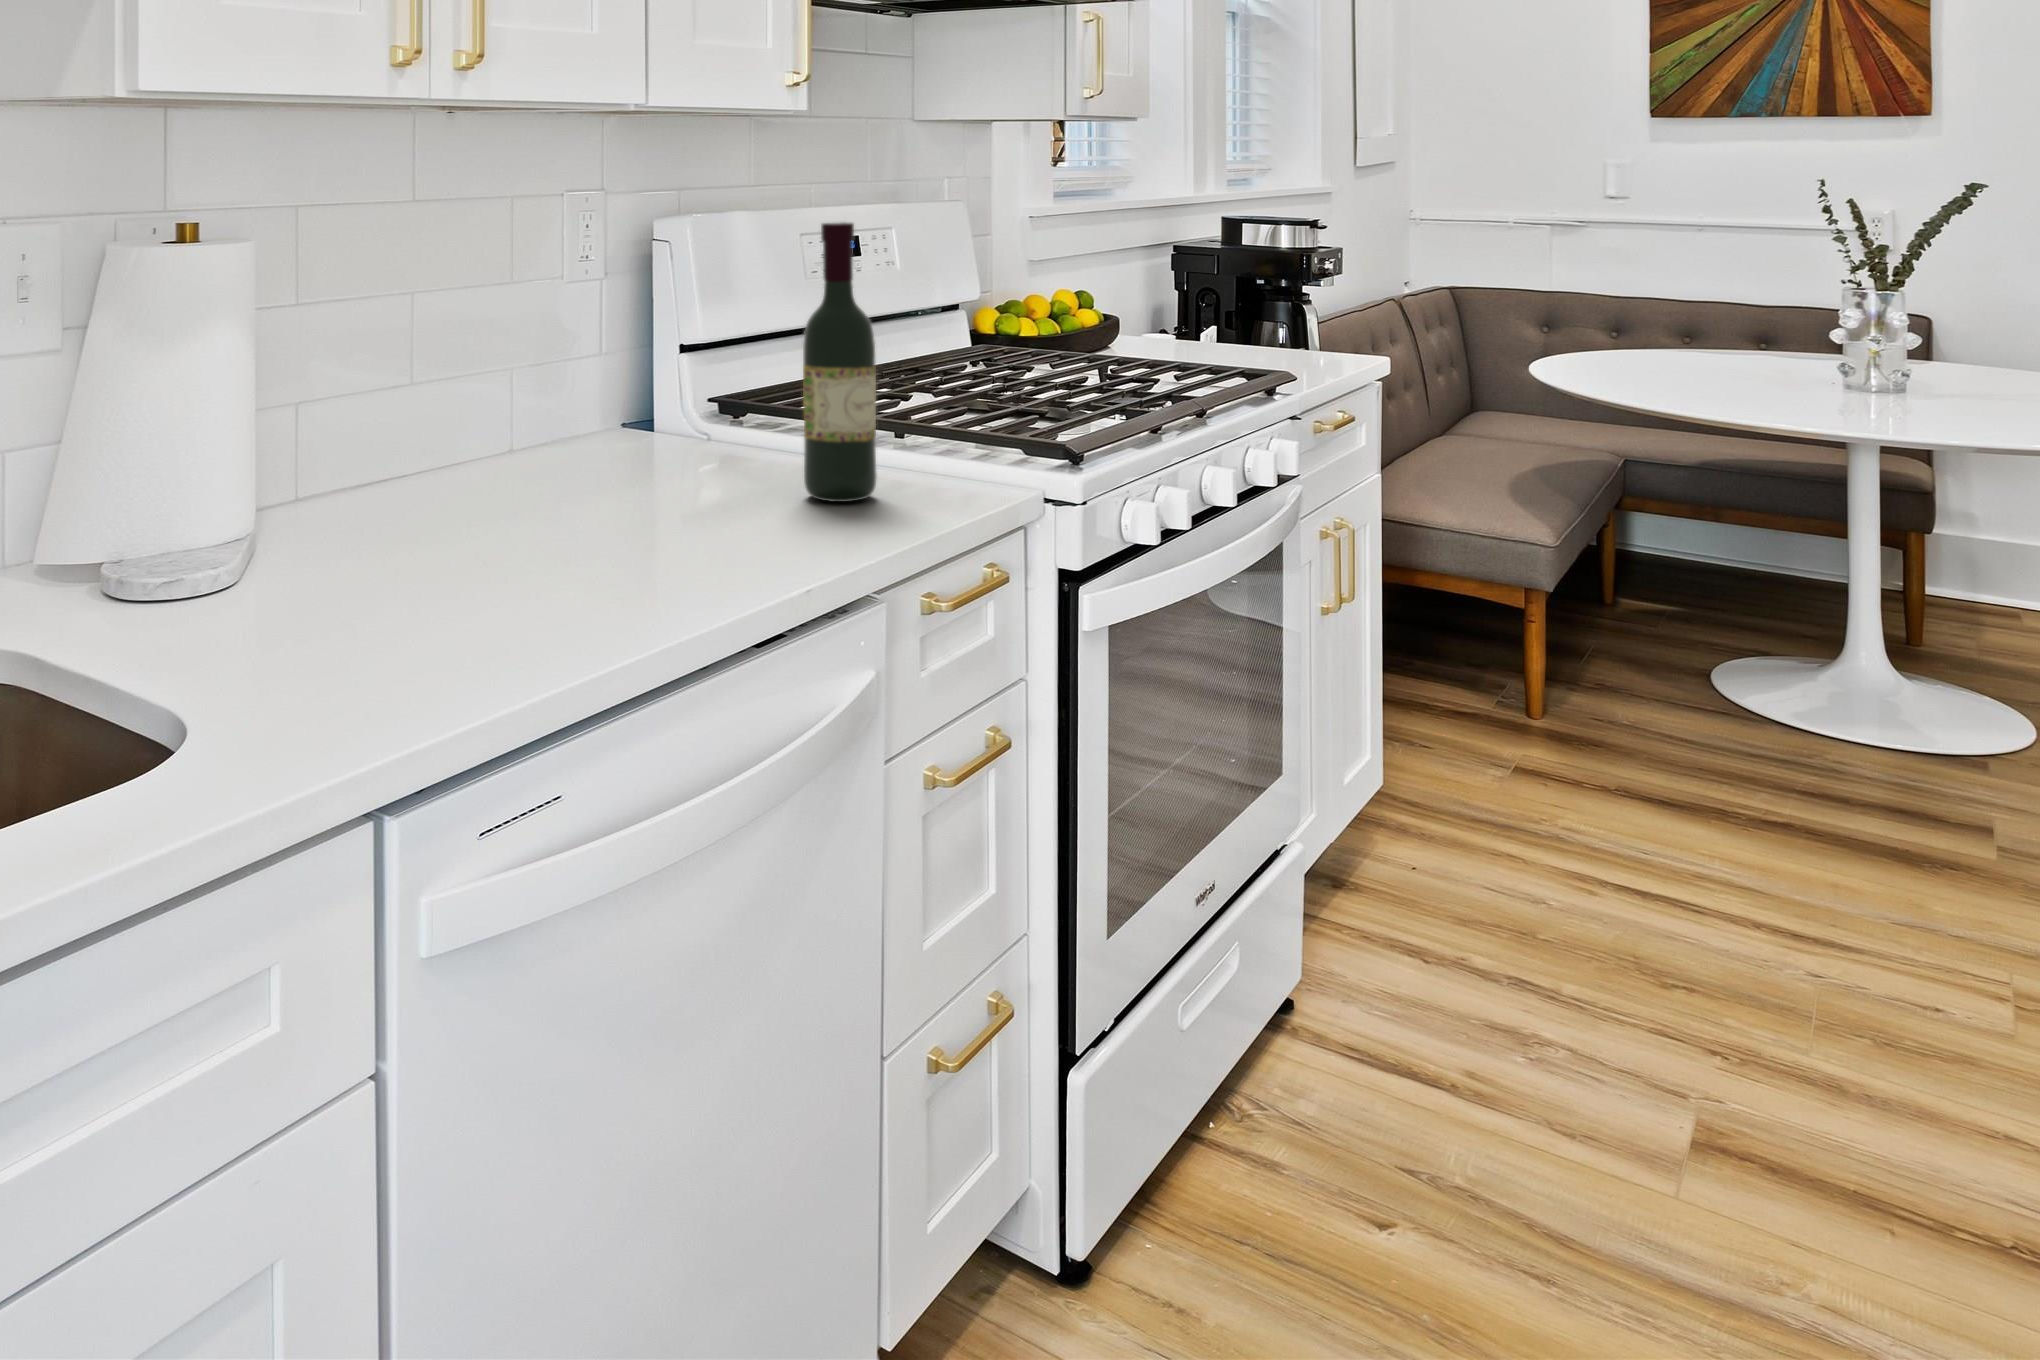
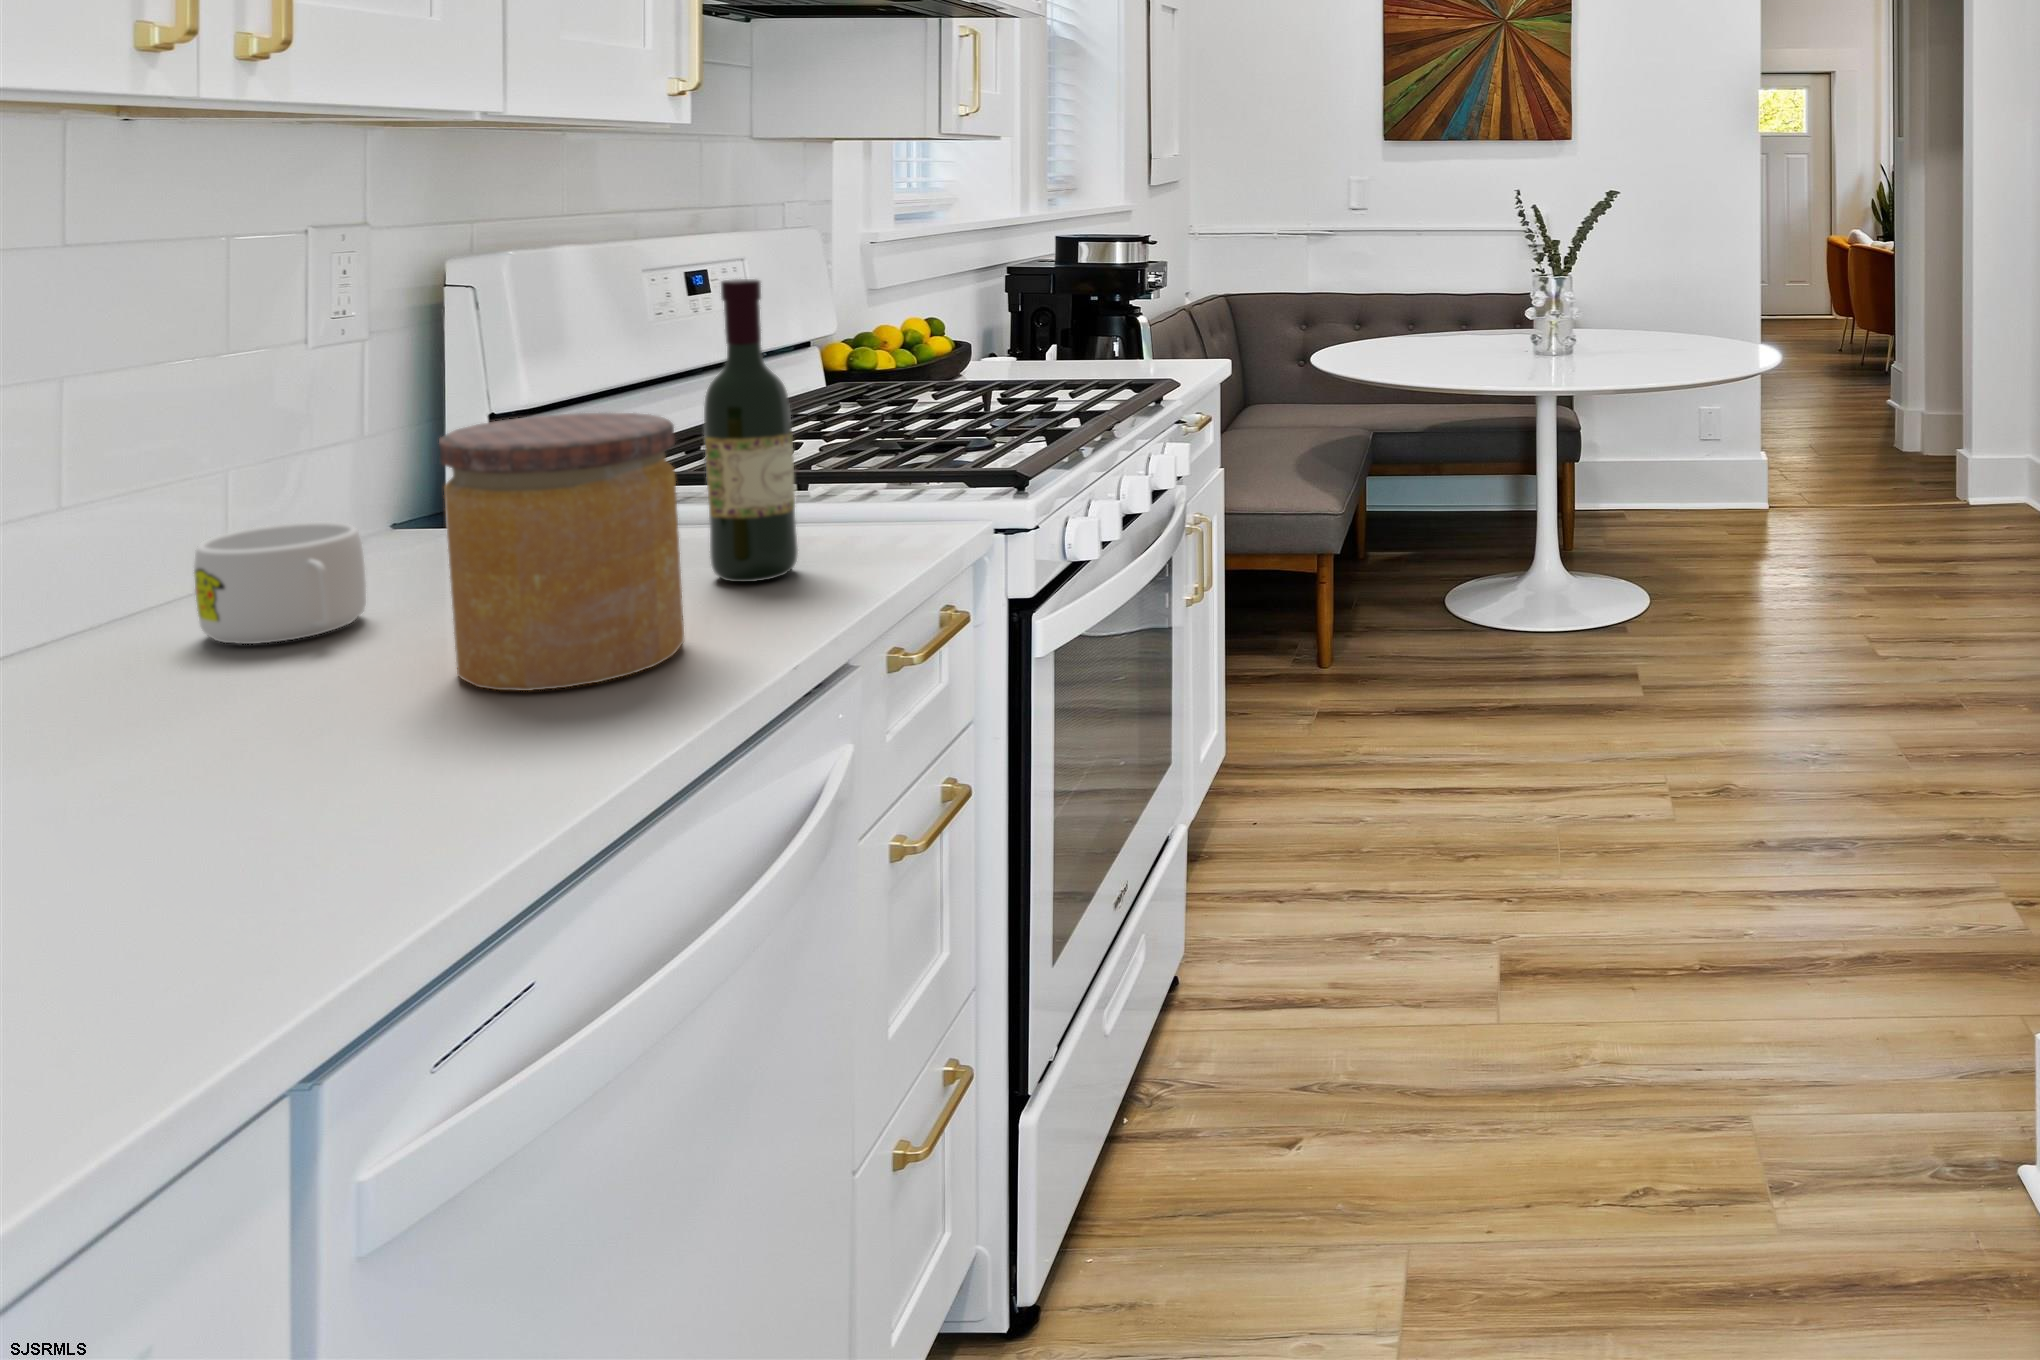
jar: none [582,331,756,561] -> present [439,413,684,691]
mug: none [450,412,556,501] -> present [194,521,366,644]

